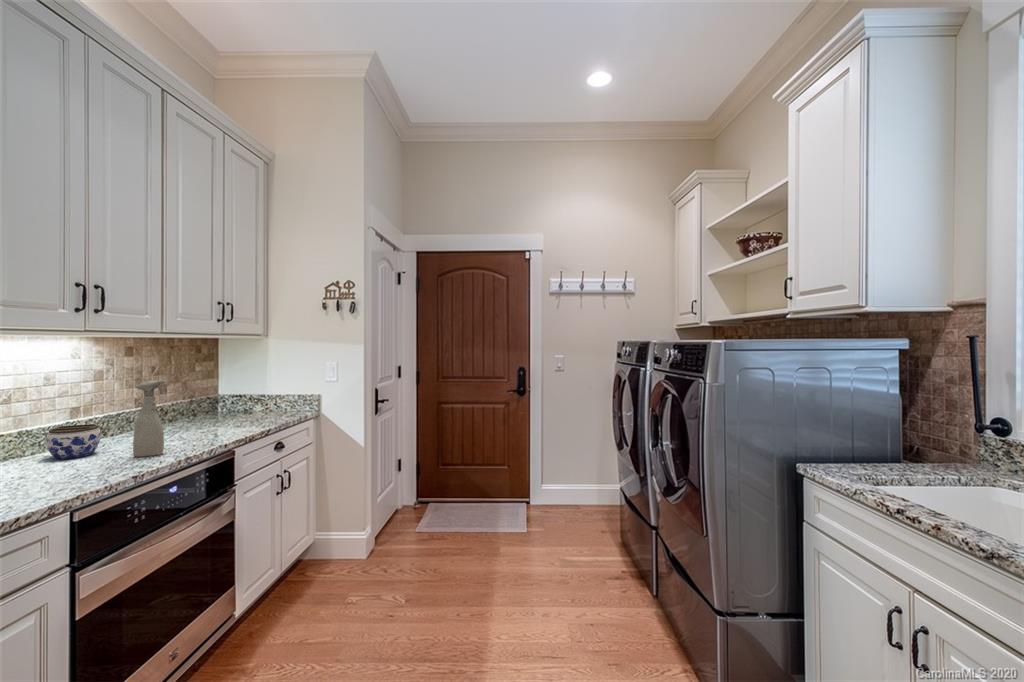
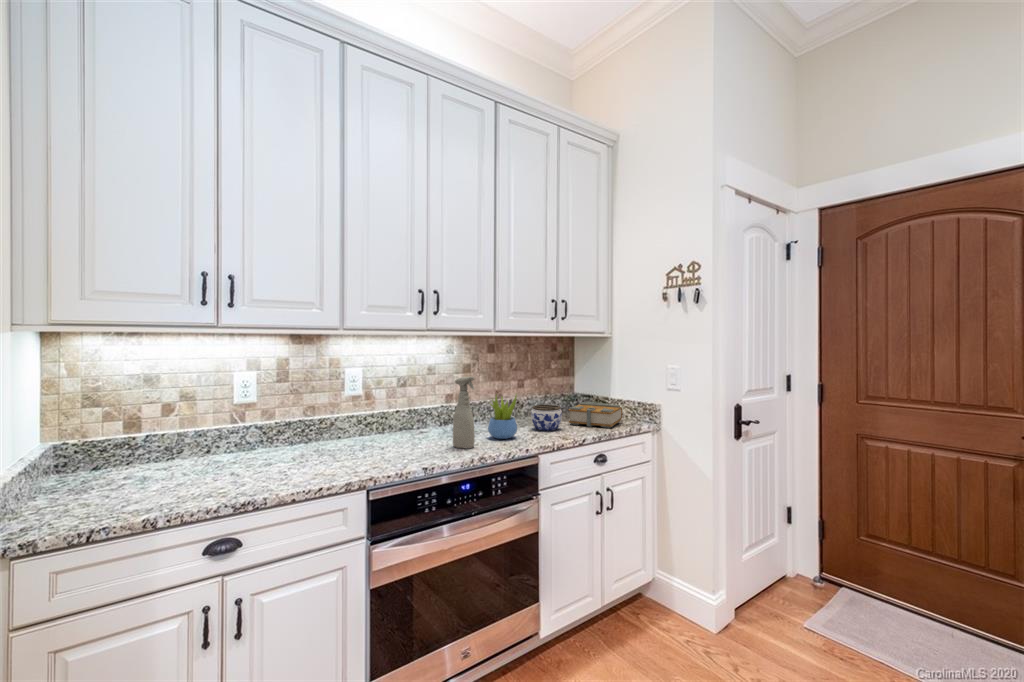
succulent plant: none [163,394,200,443] -> present [488,395,517,439]
book: none [236,399,287,422] -> present [568,402,622,428]
jar: present [46,424,101,459] -> present [531,405,562,431]

